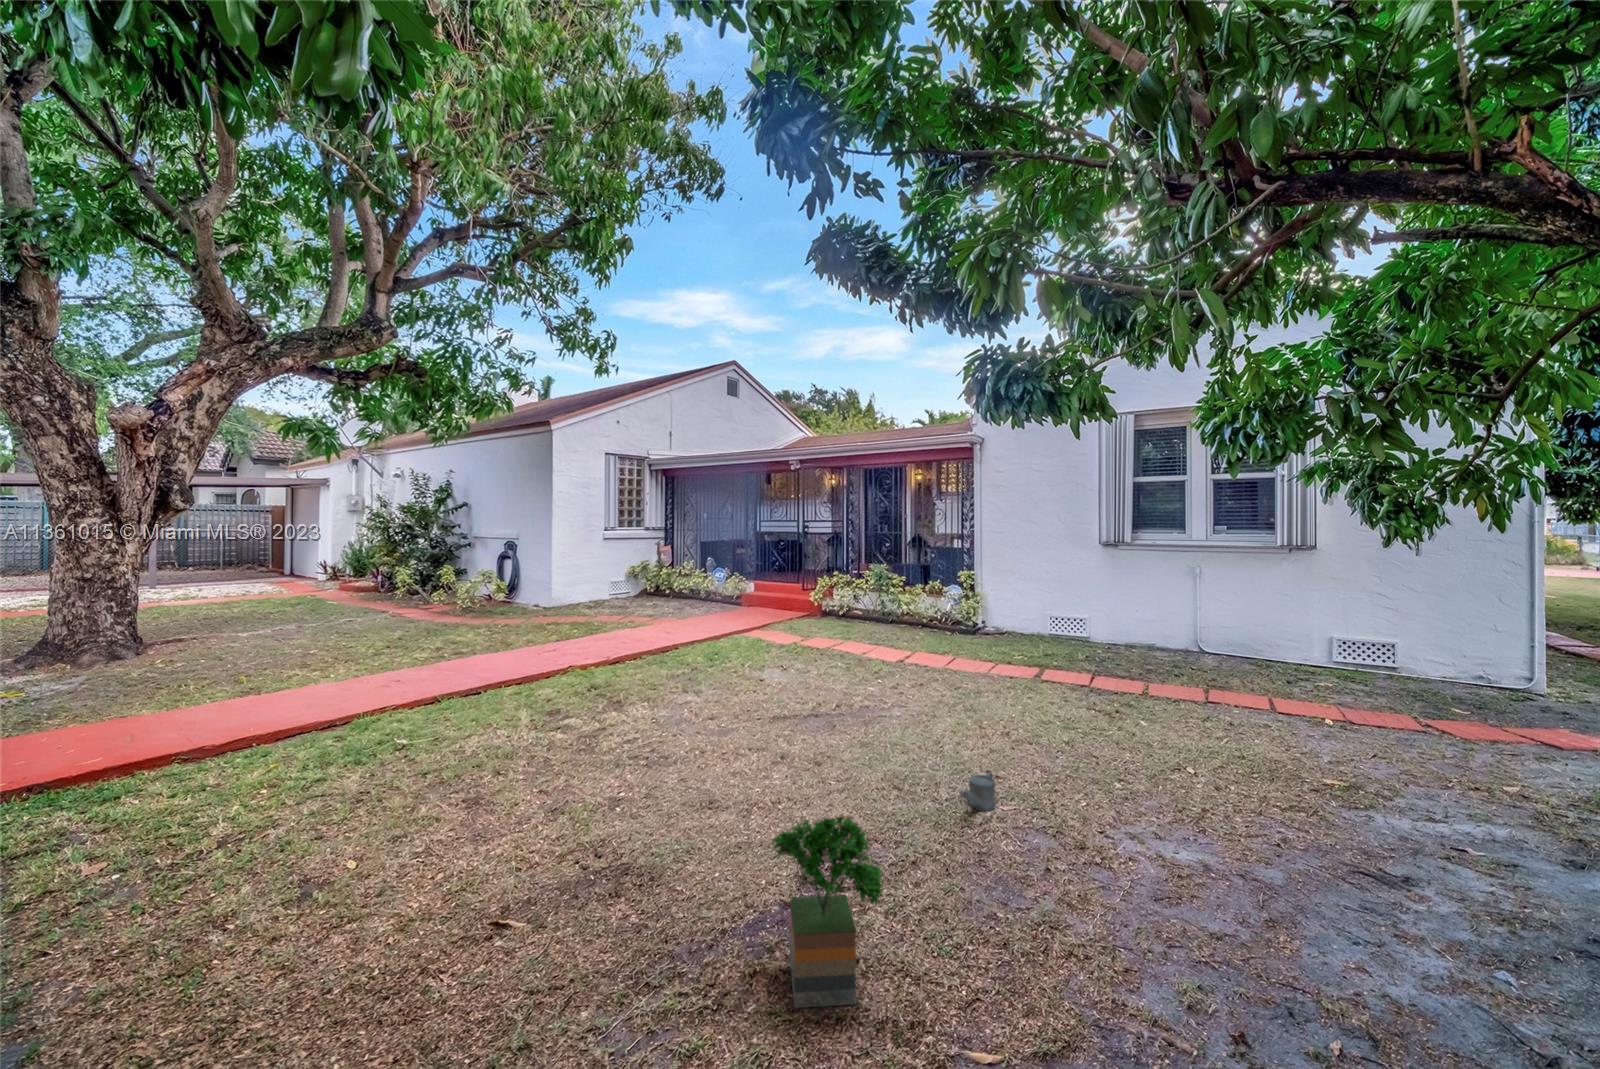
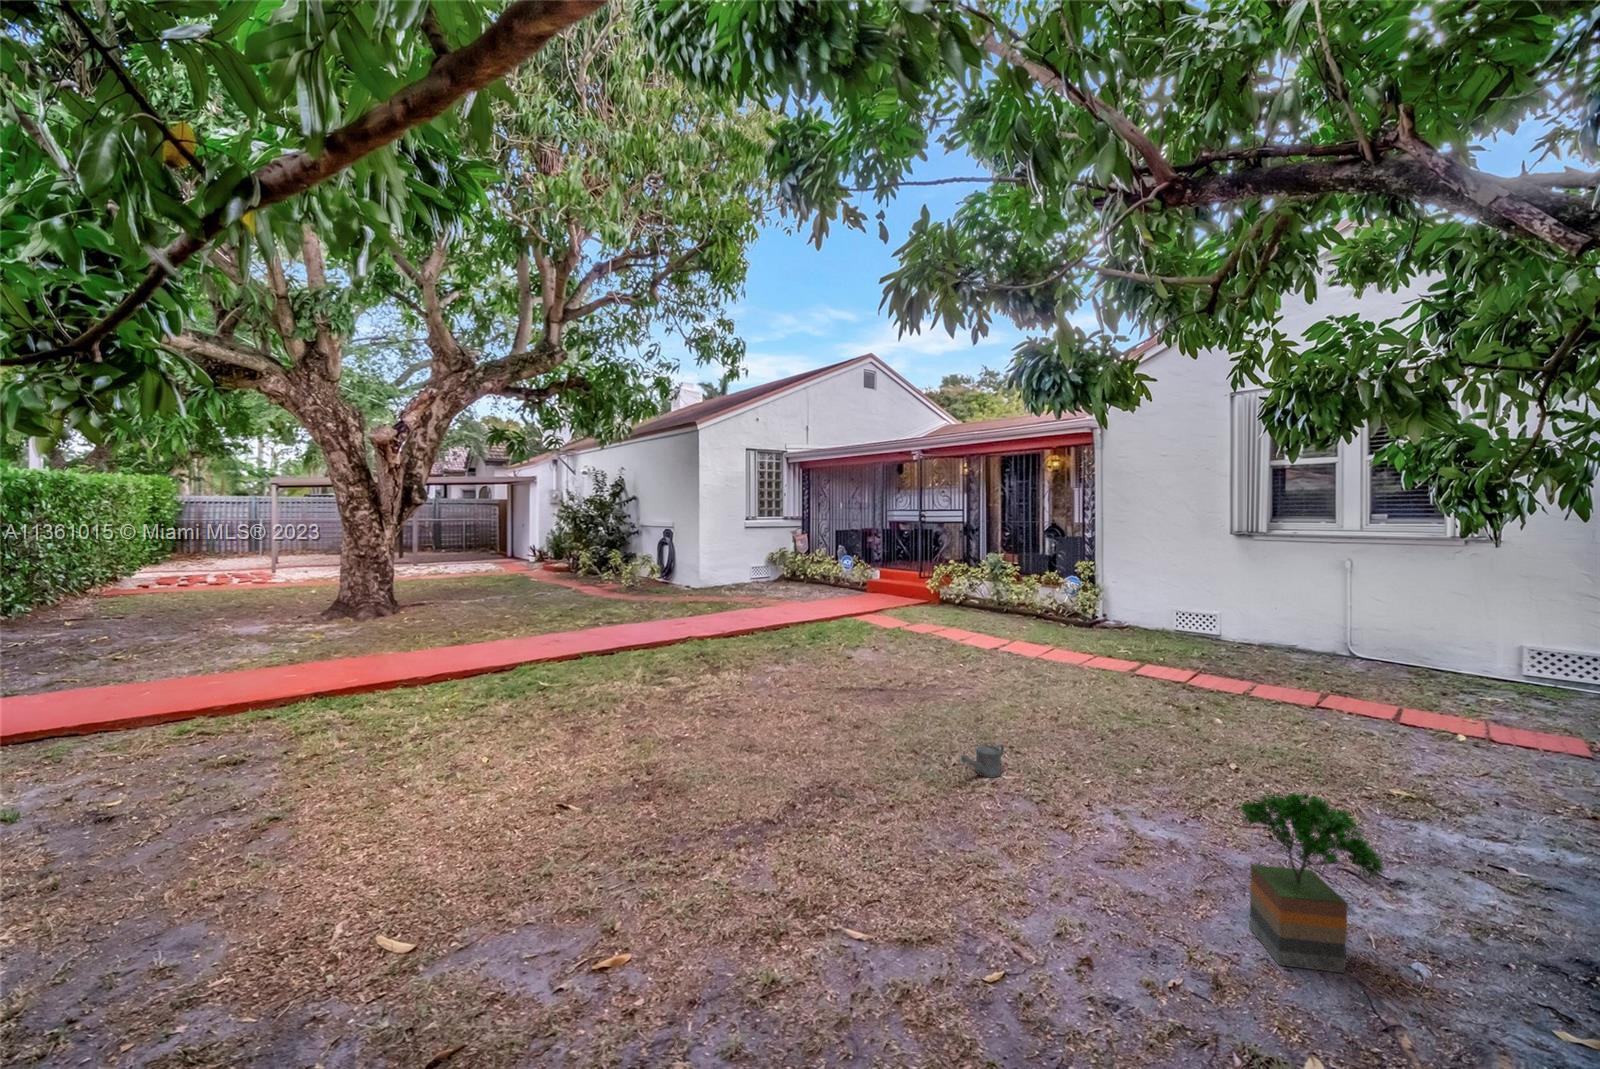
potted tree: present [773,816,882,1008] -> present [1238,792,1385,973]

